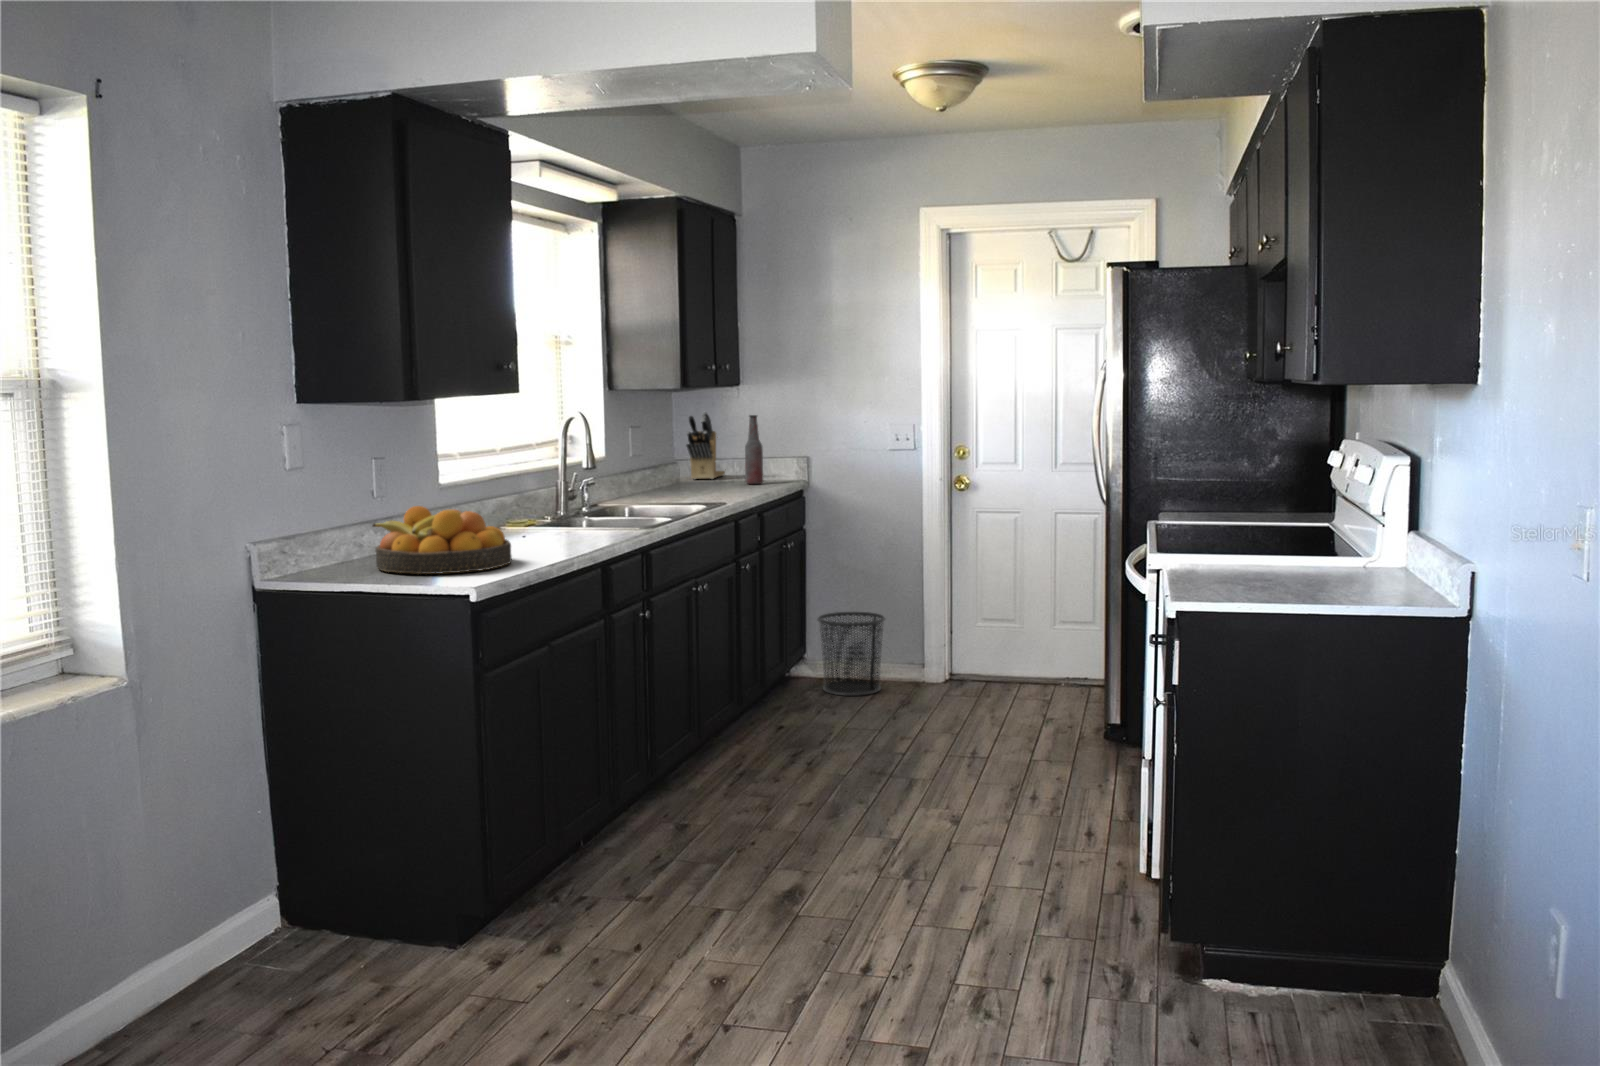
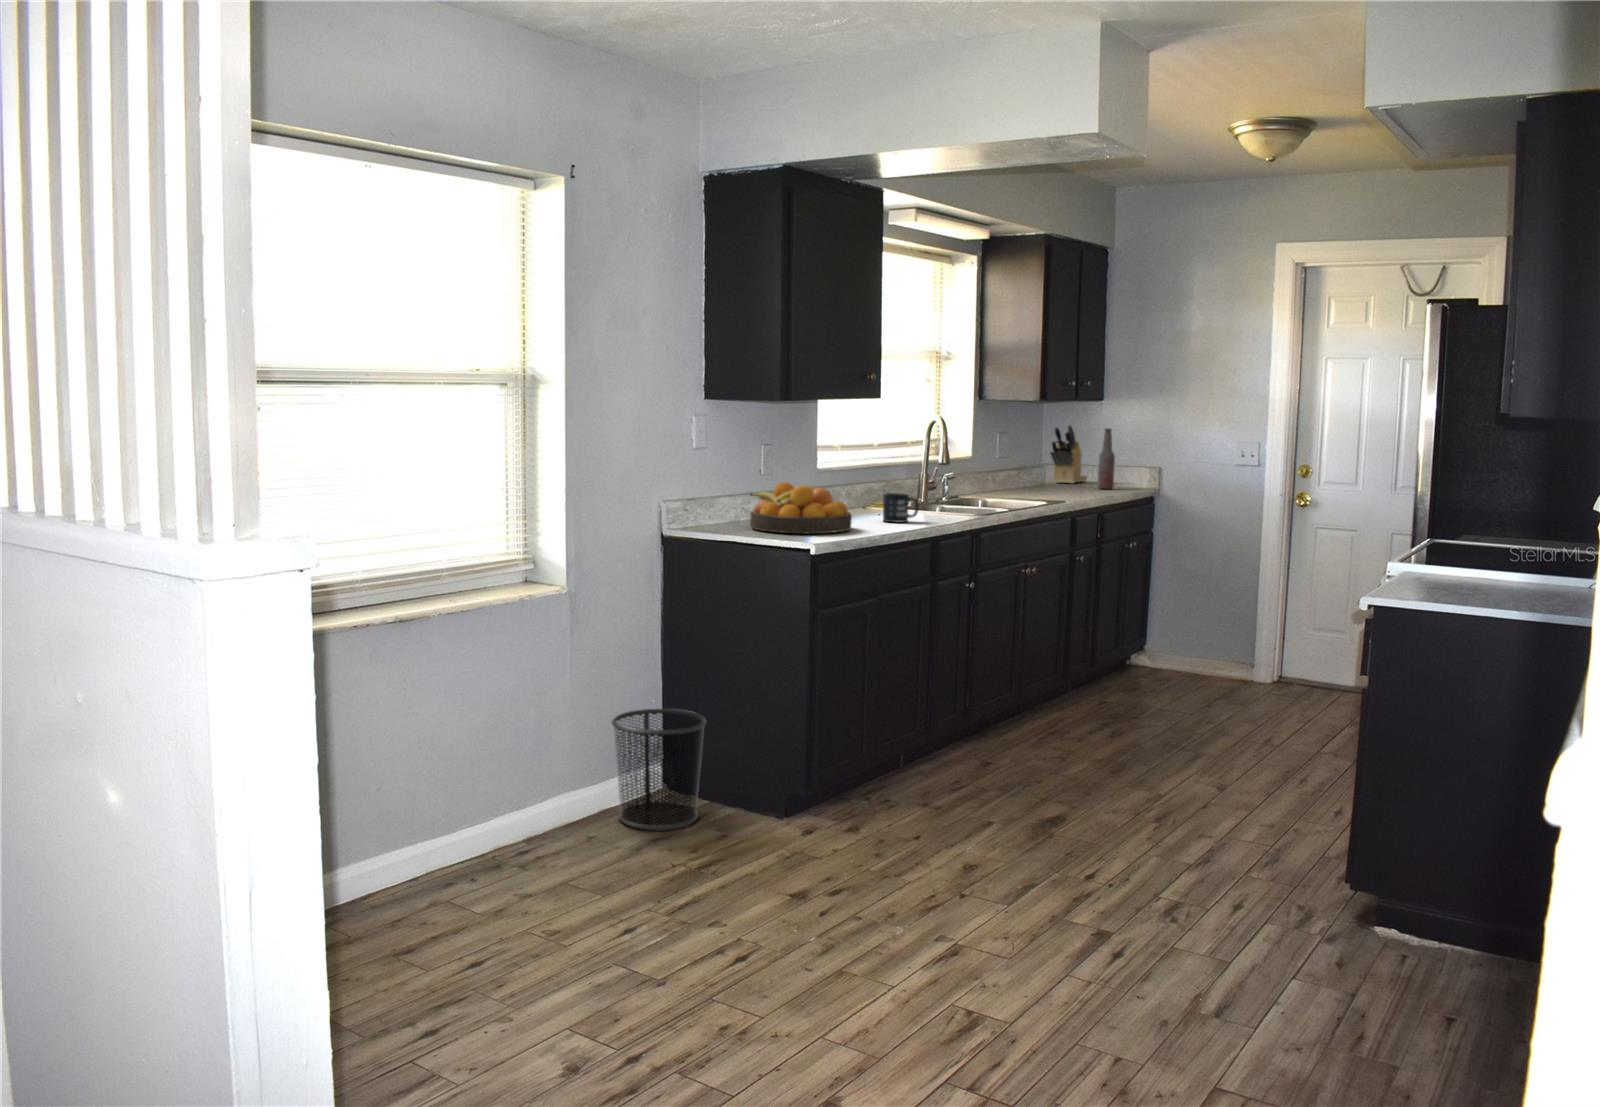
mug: none [539,510,583,547] -> present [883,493,918,522]
waste bin: present [817,612,885,696] -> present [612,709,706,830]

